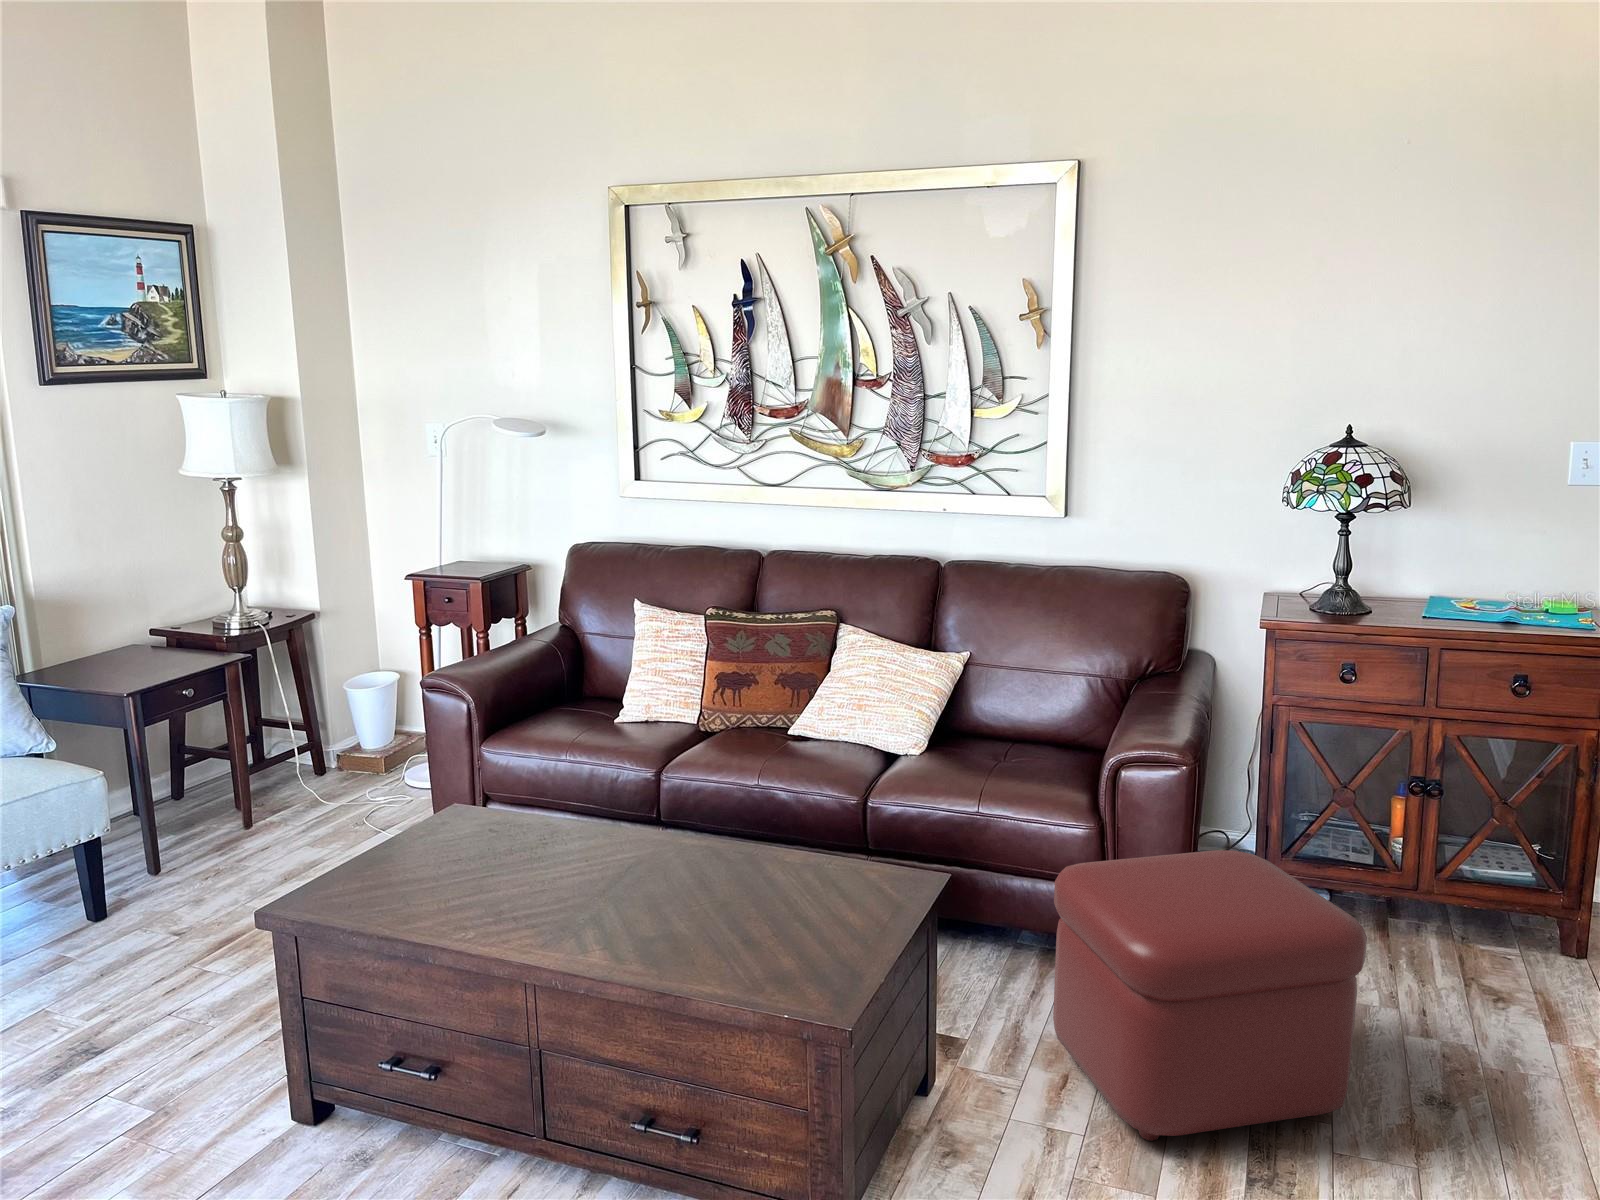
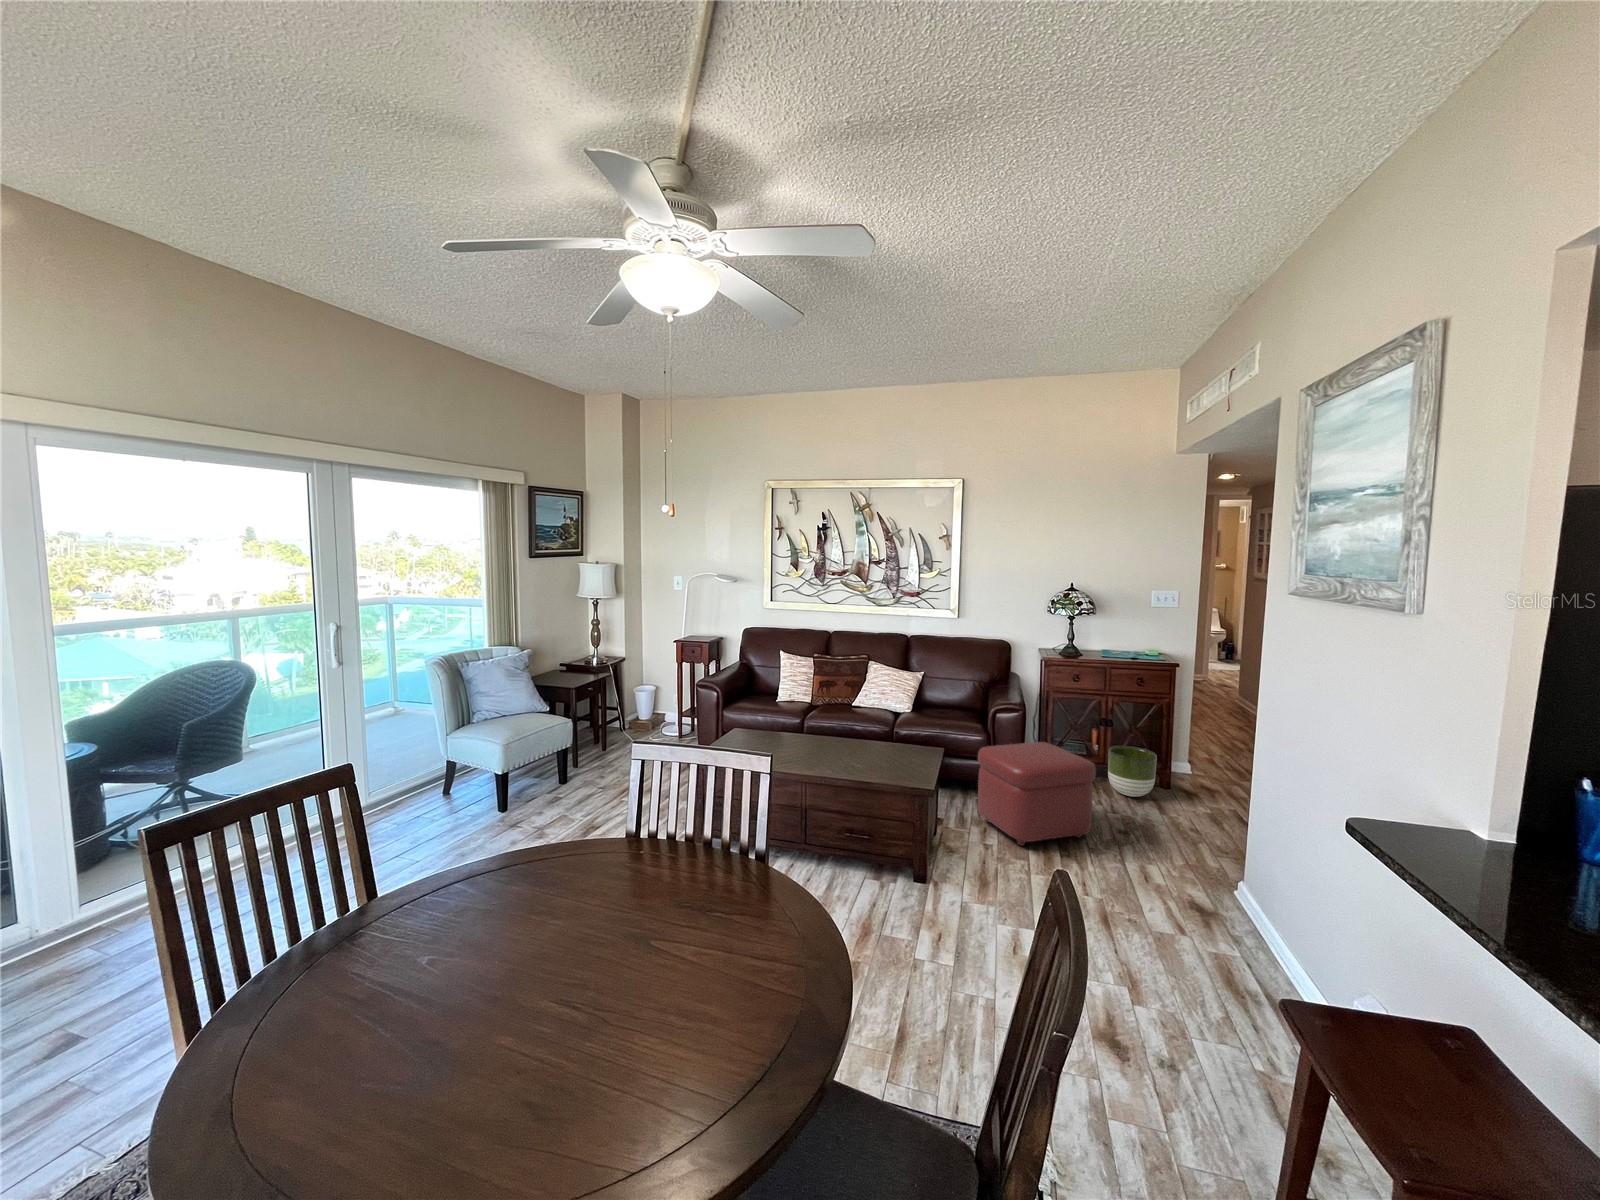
planter: none [1420,847,1552,982] -> present [1108,746,1157,797]

